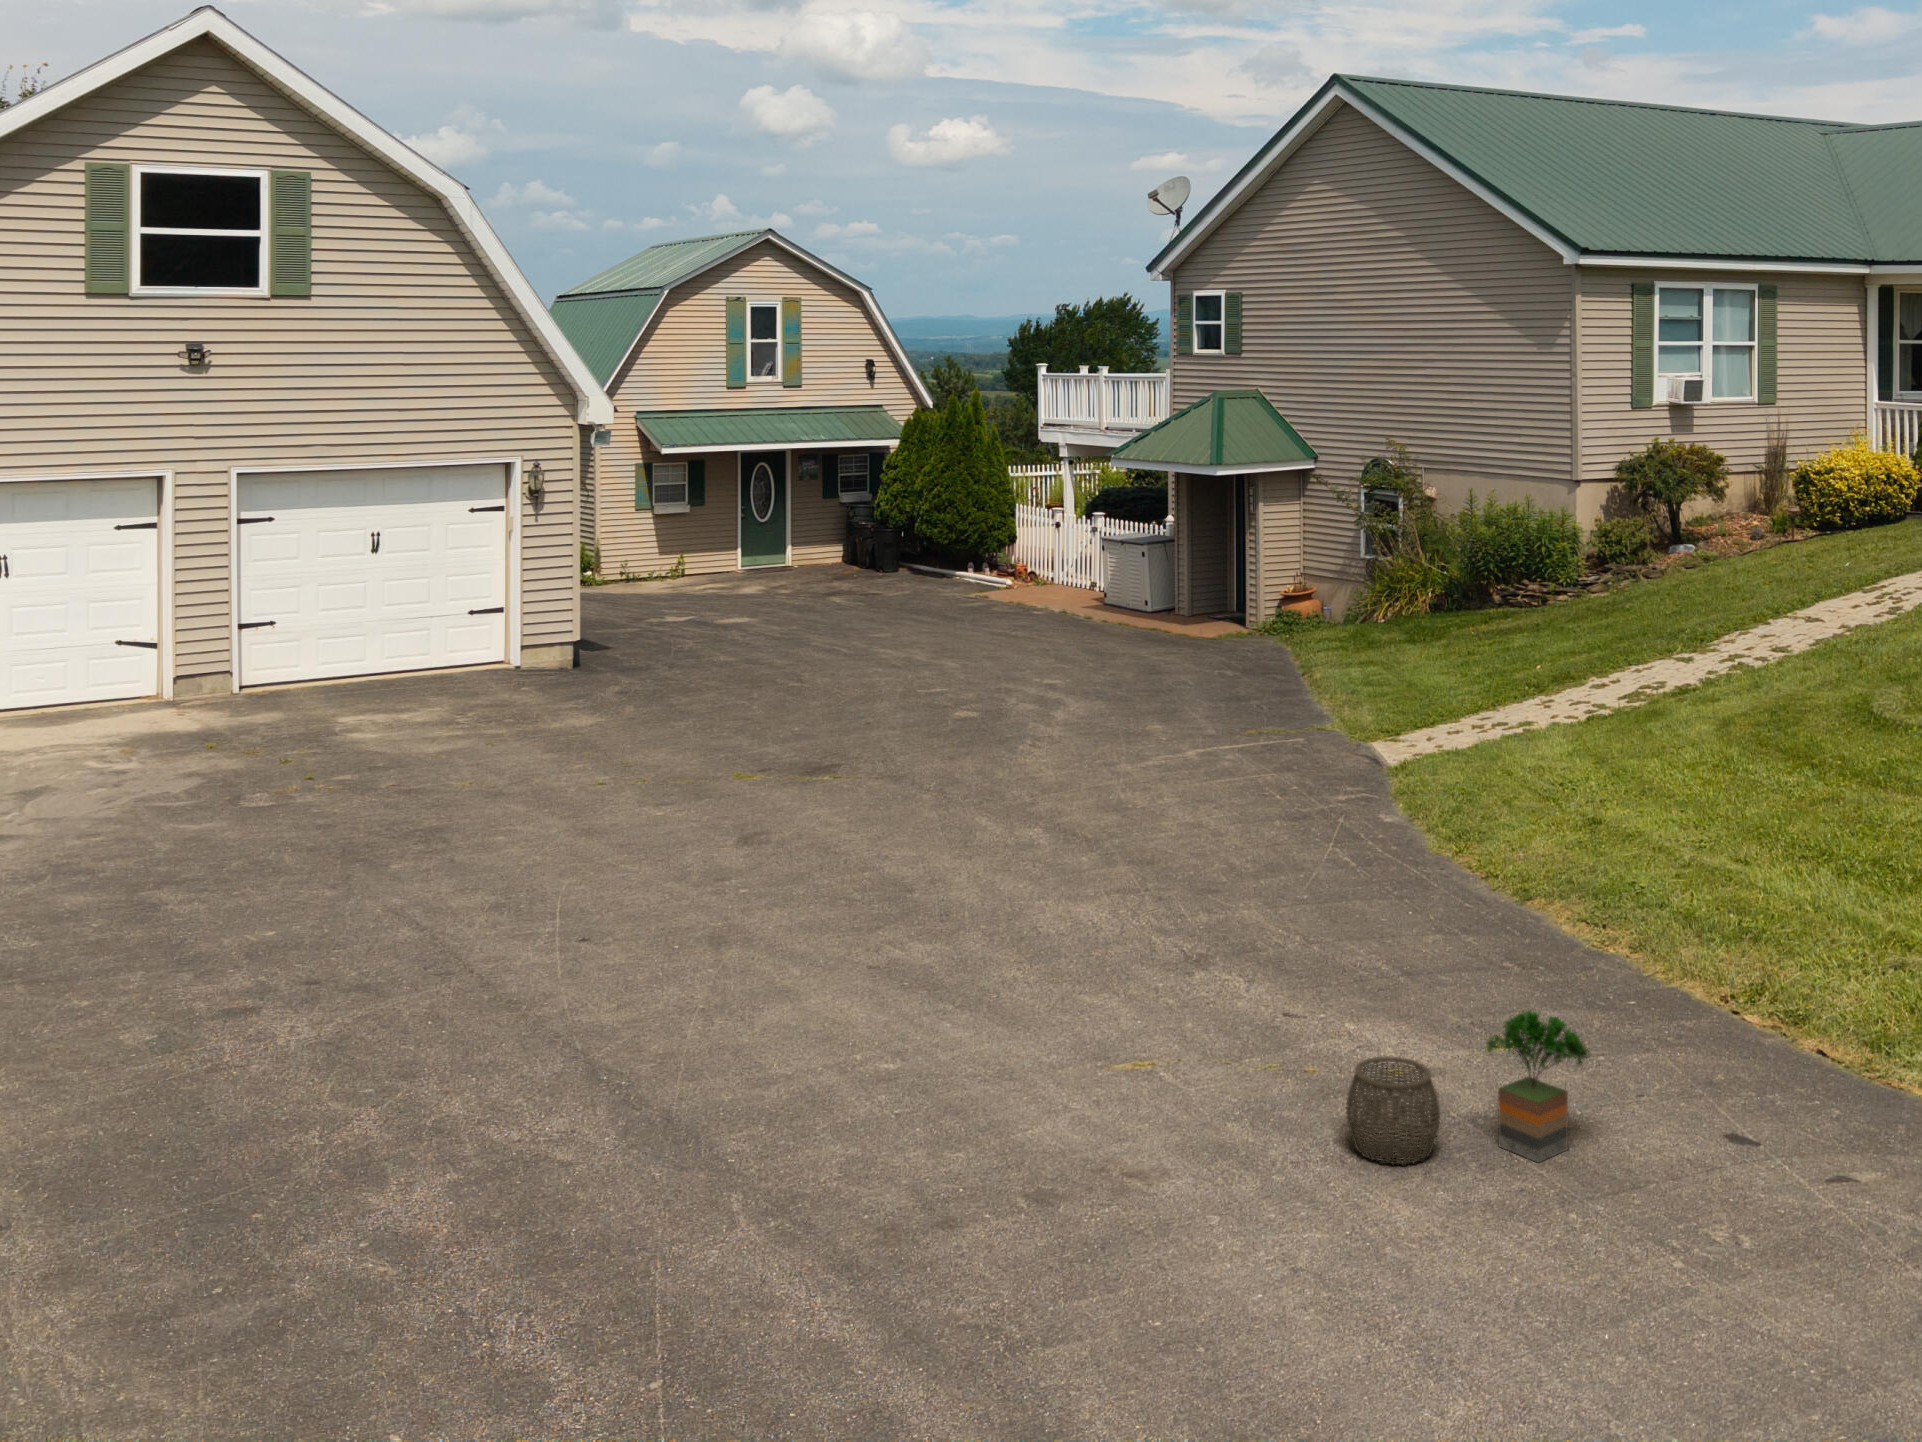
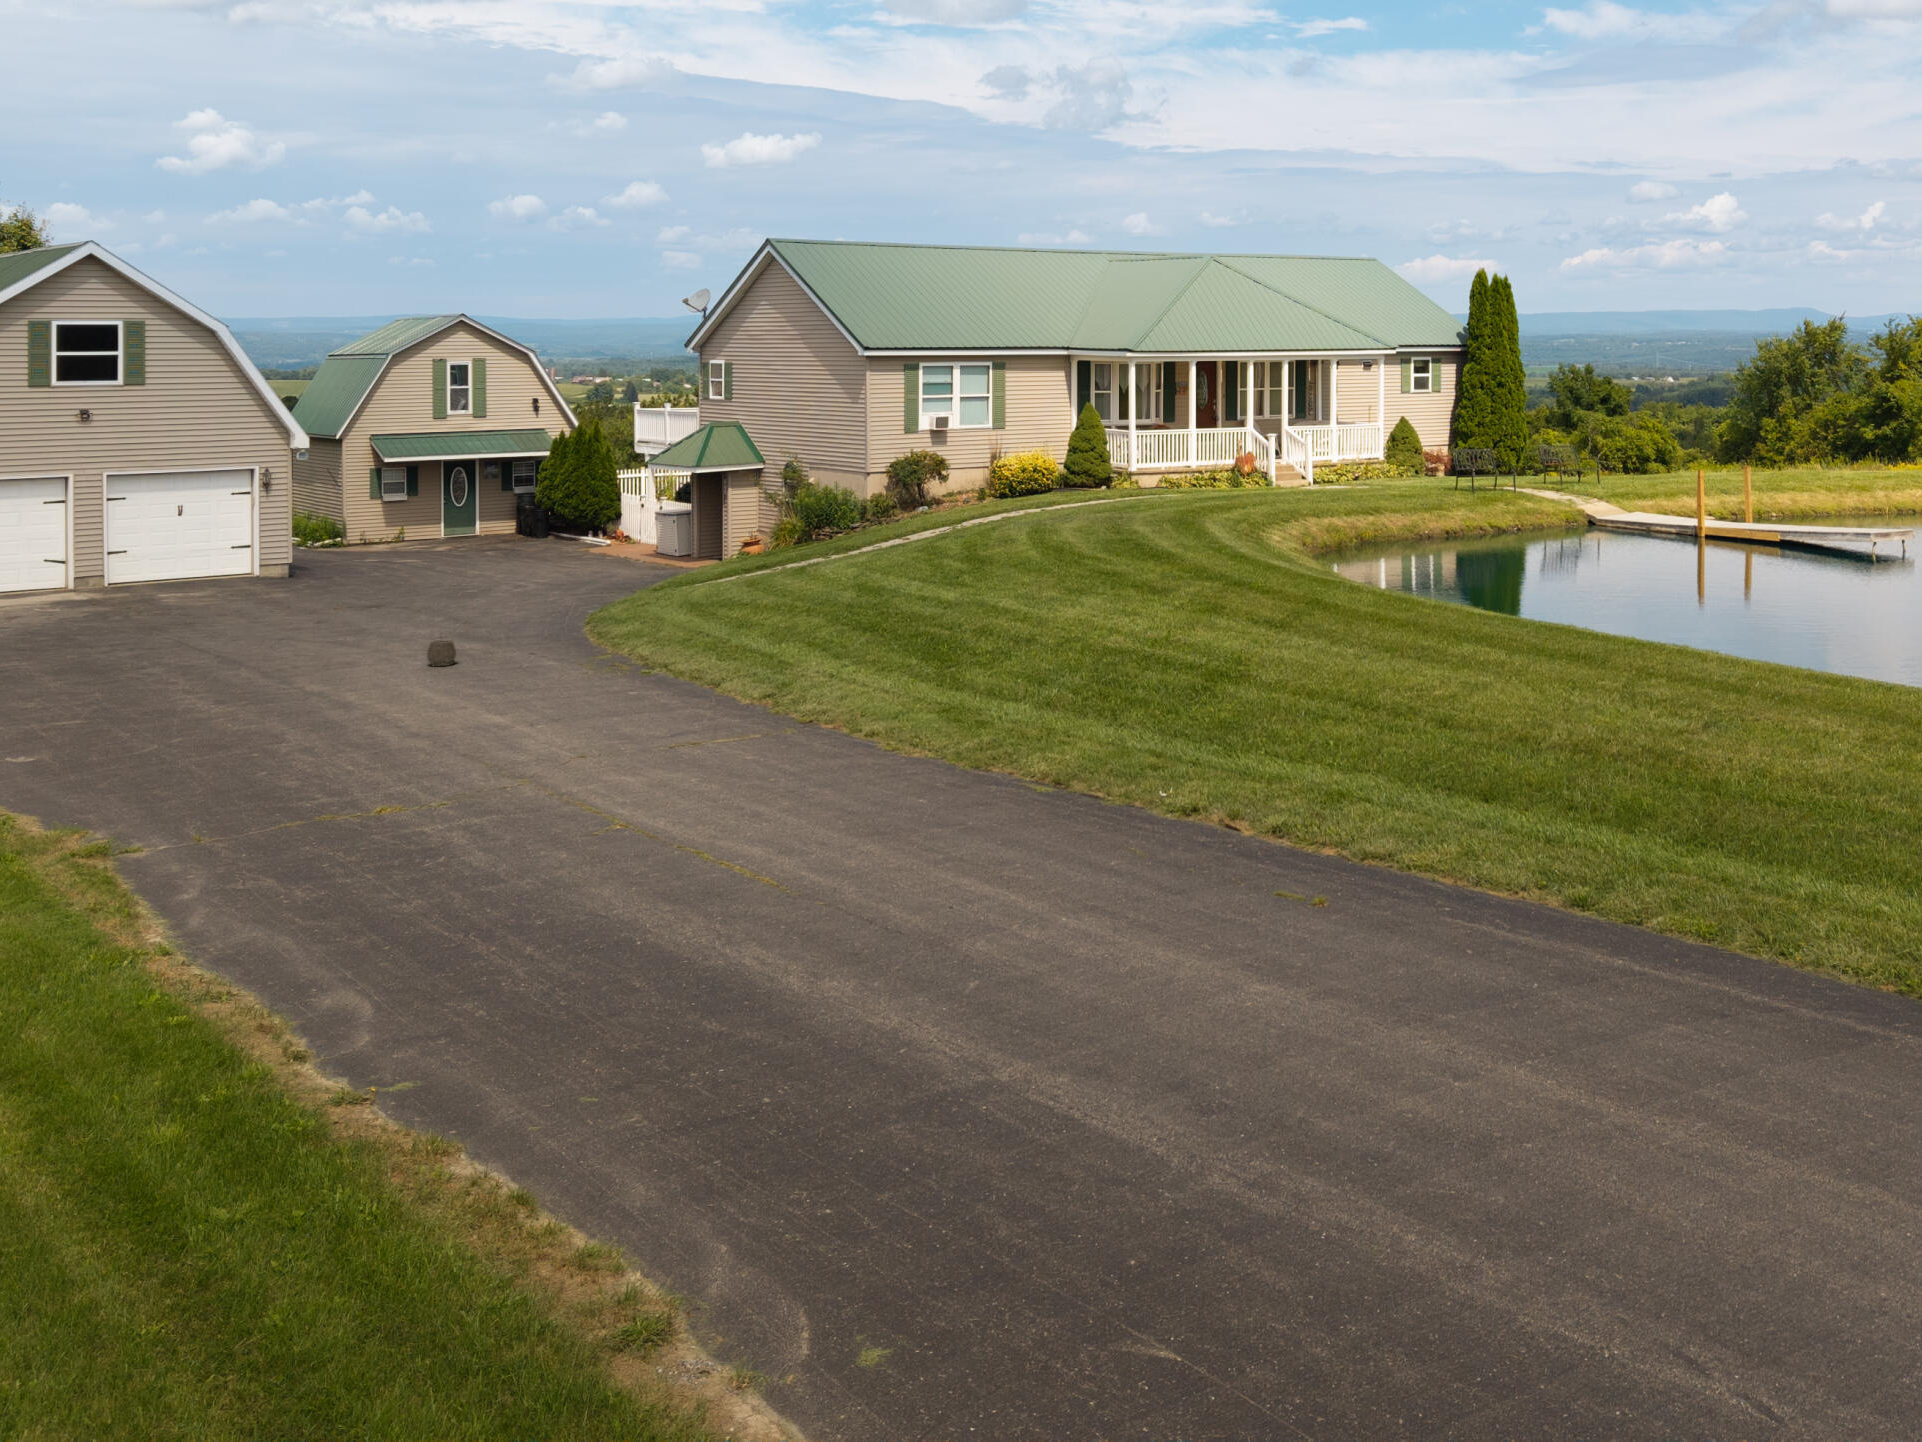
potted tree: present [1486,1011,1589,1163] -> none [471,625,501,666]

